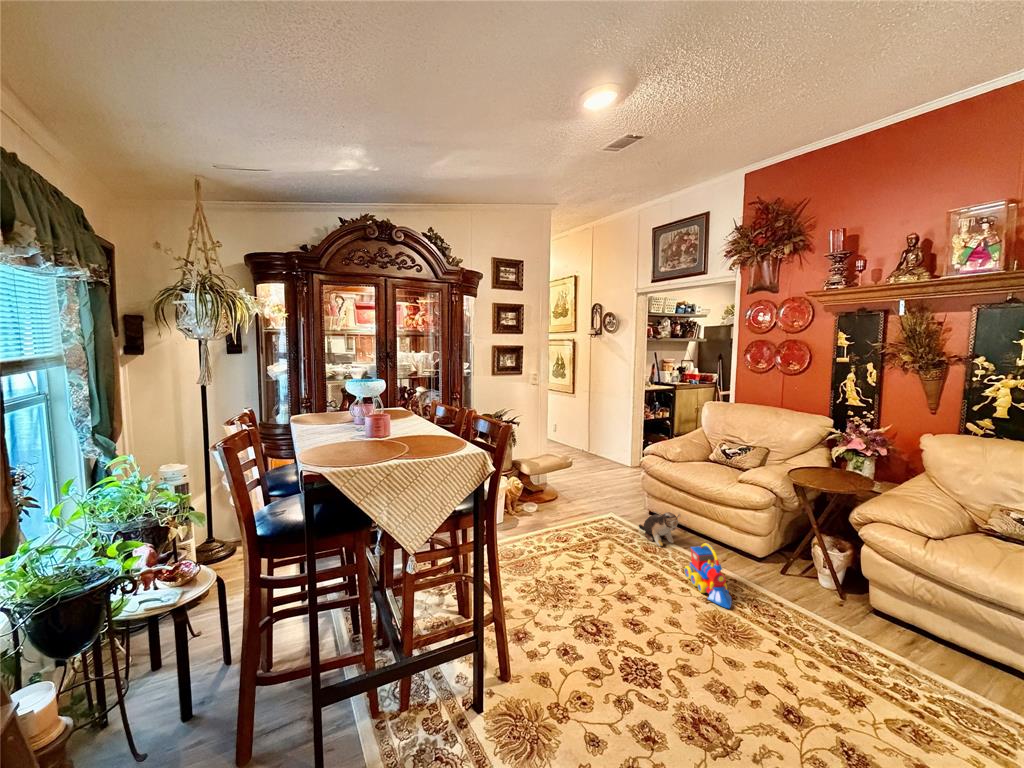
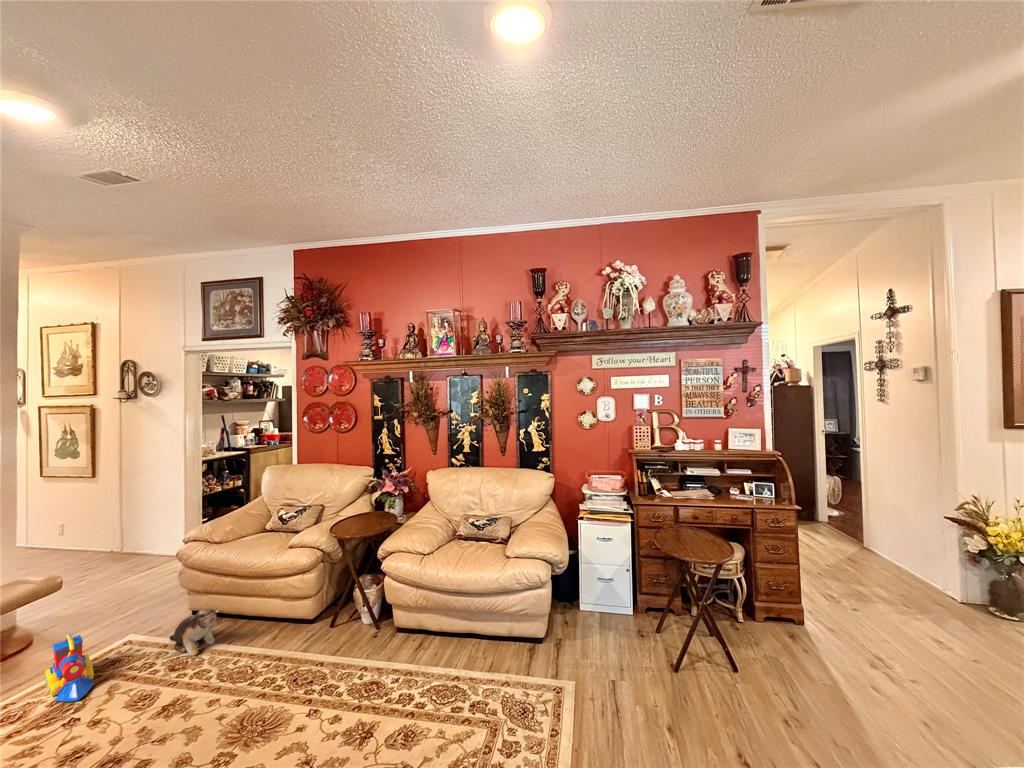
toy train: present [684,543,732,609] -> present [45,633,94,702]

